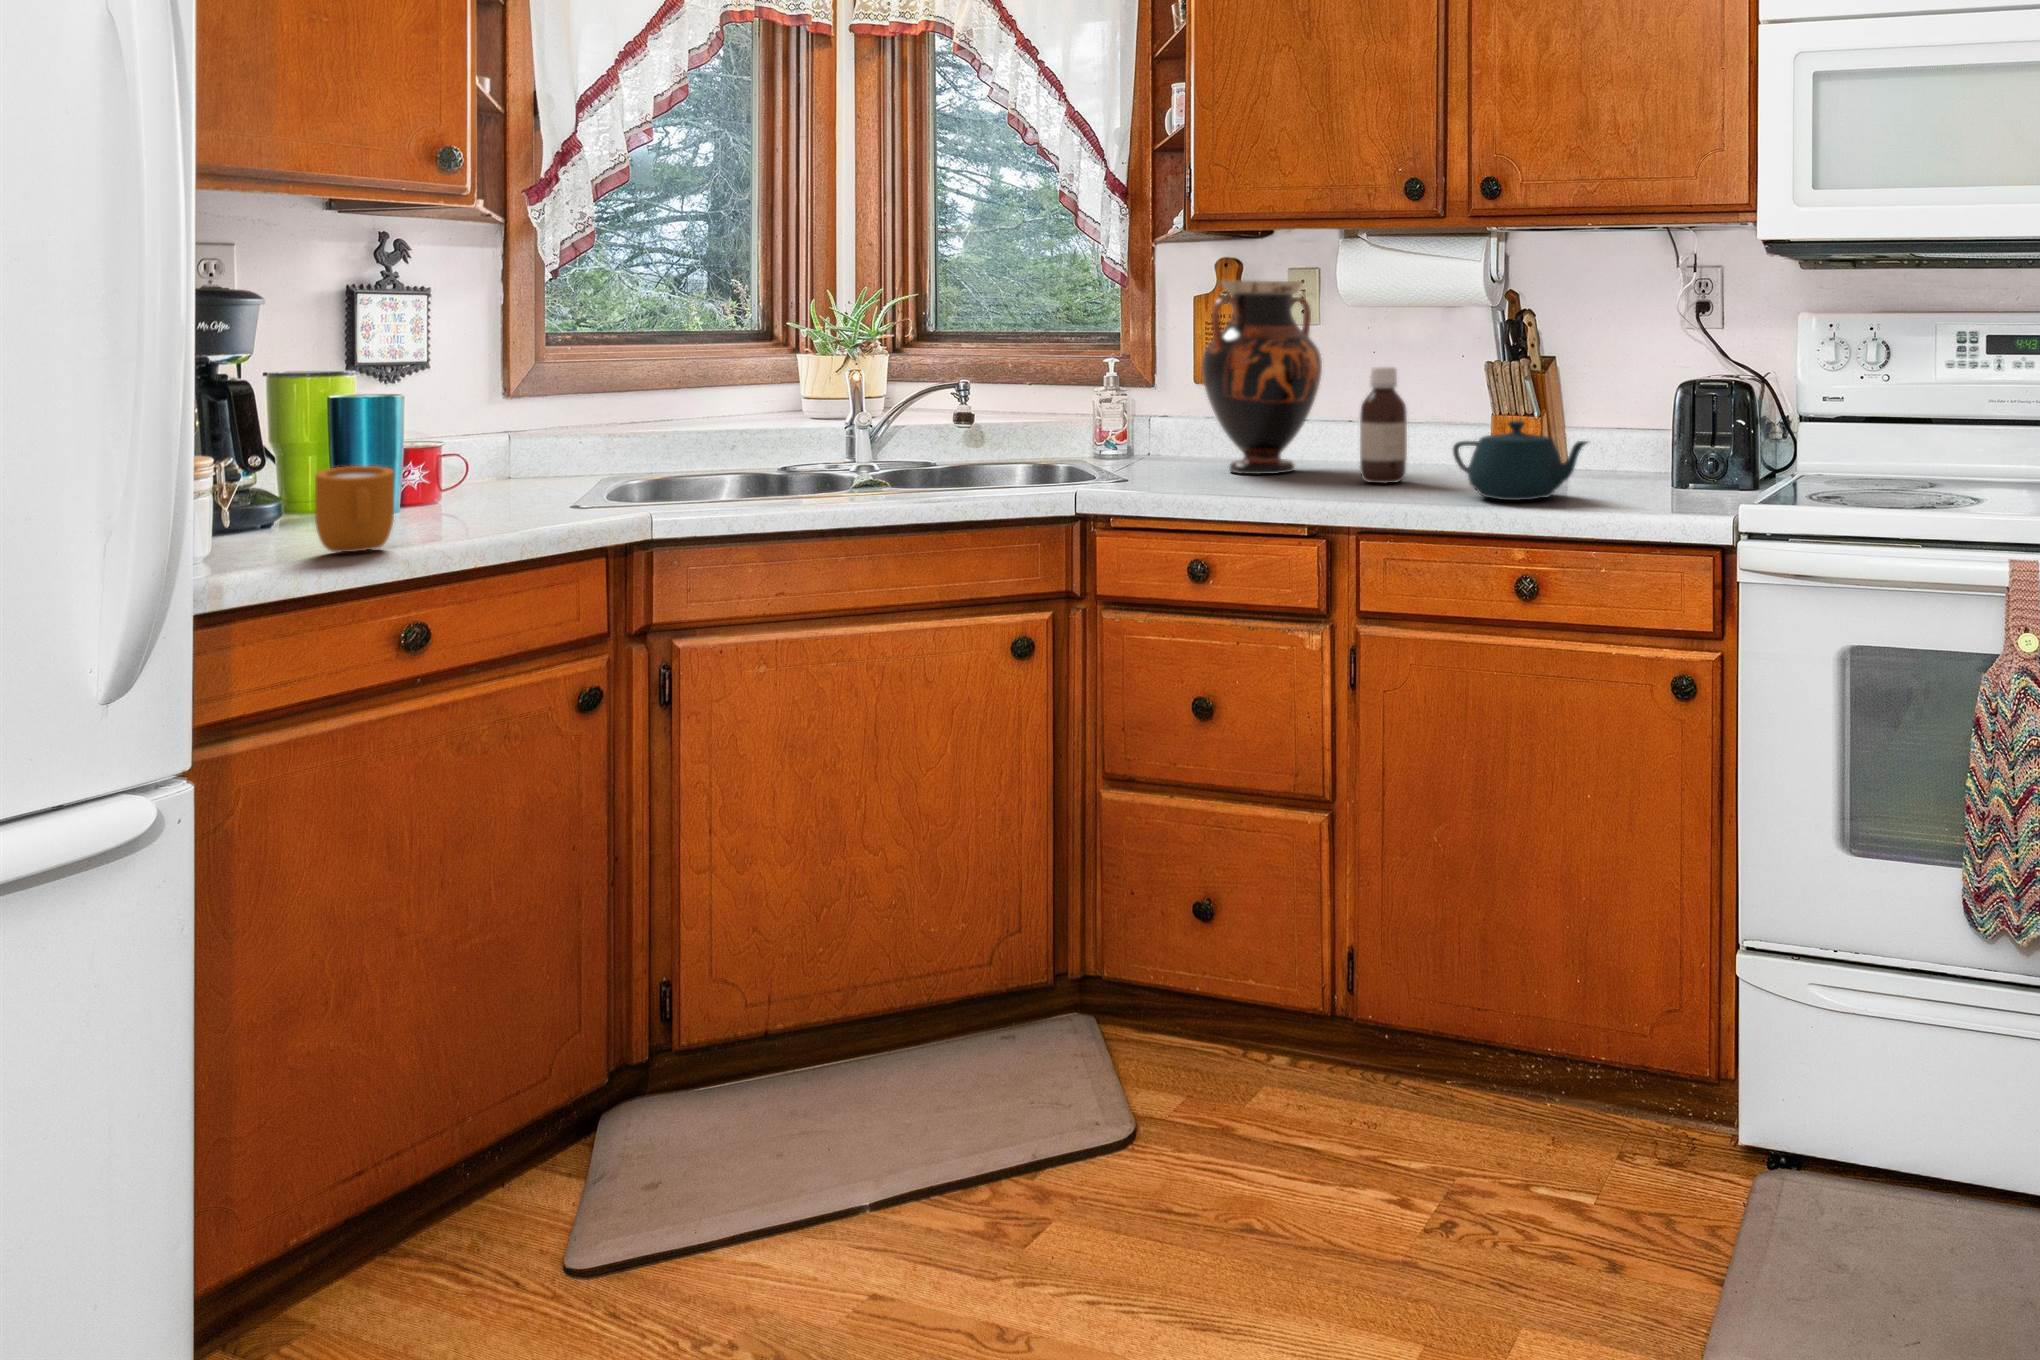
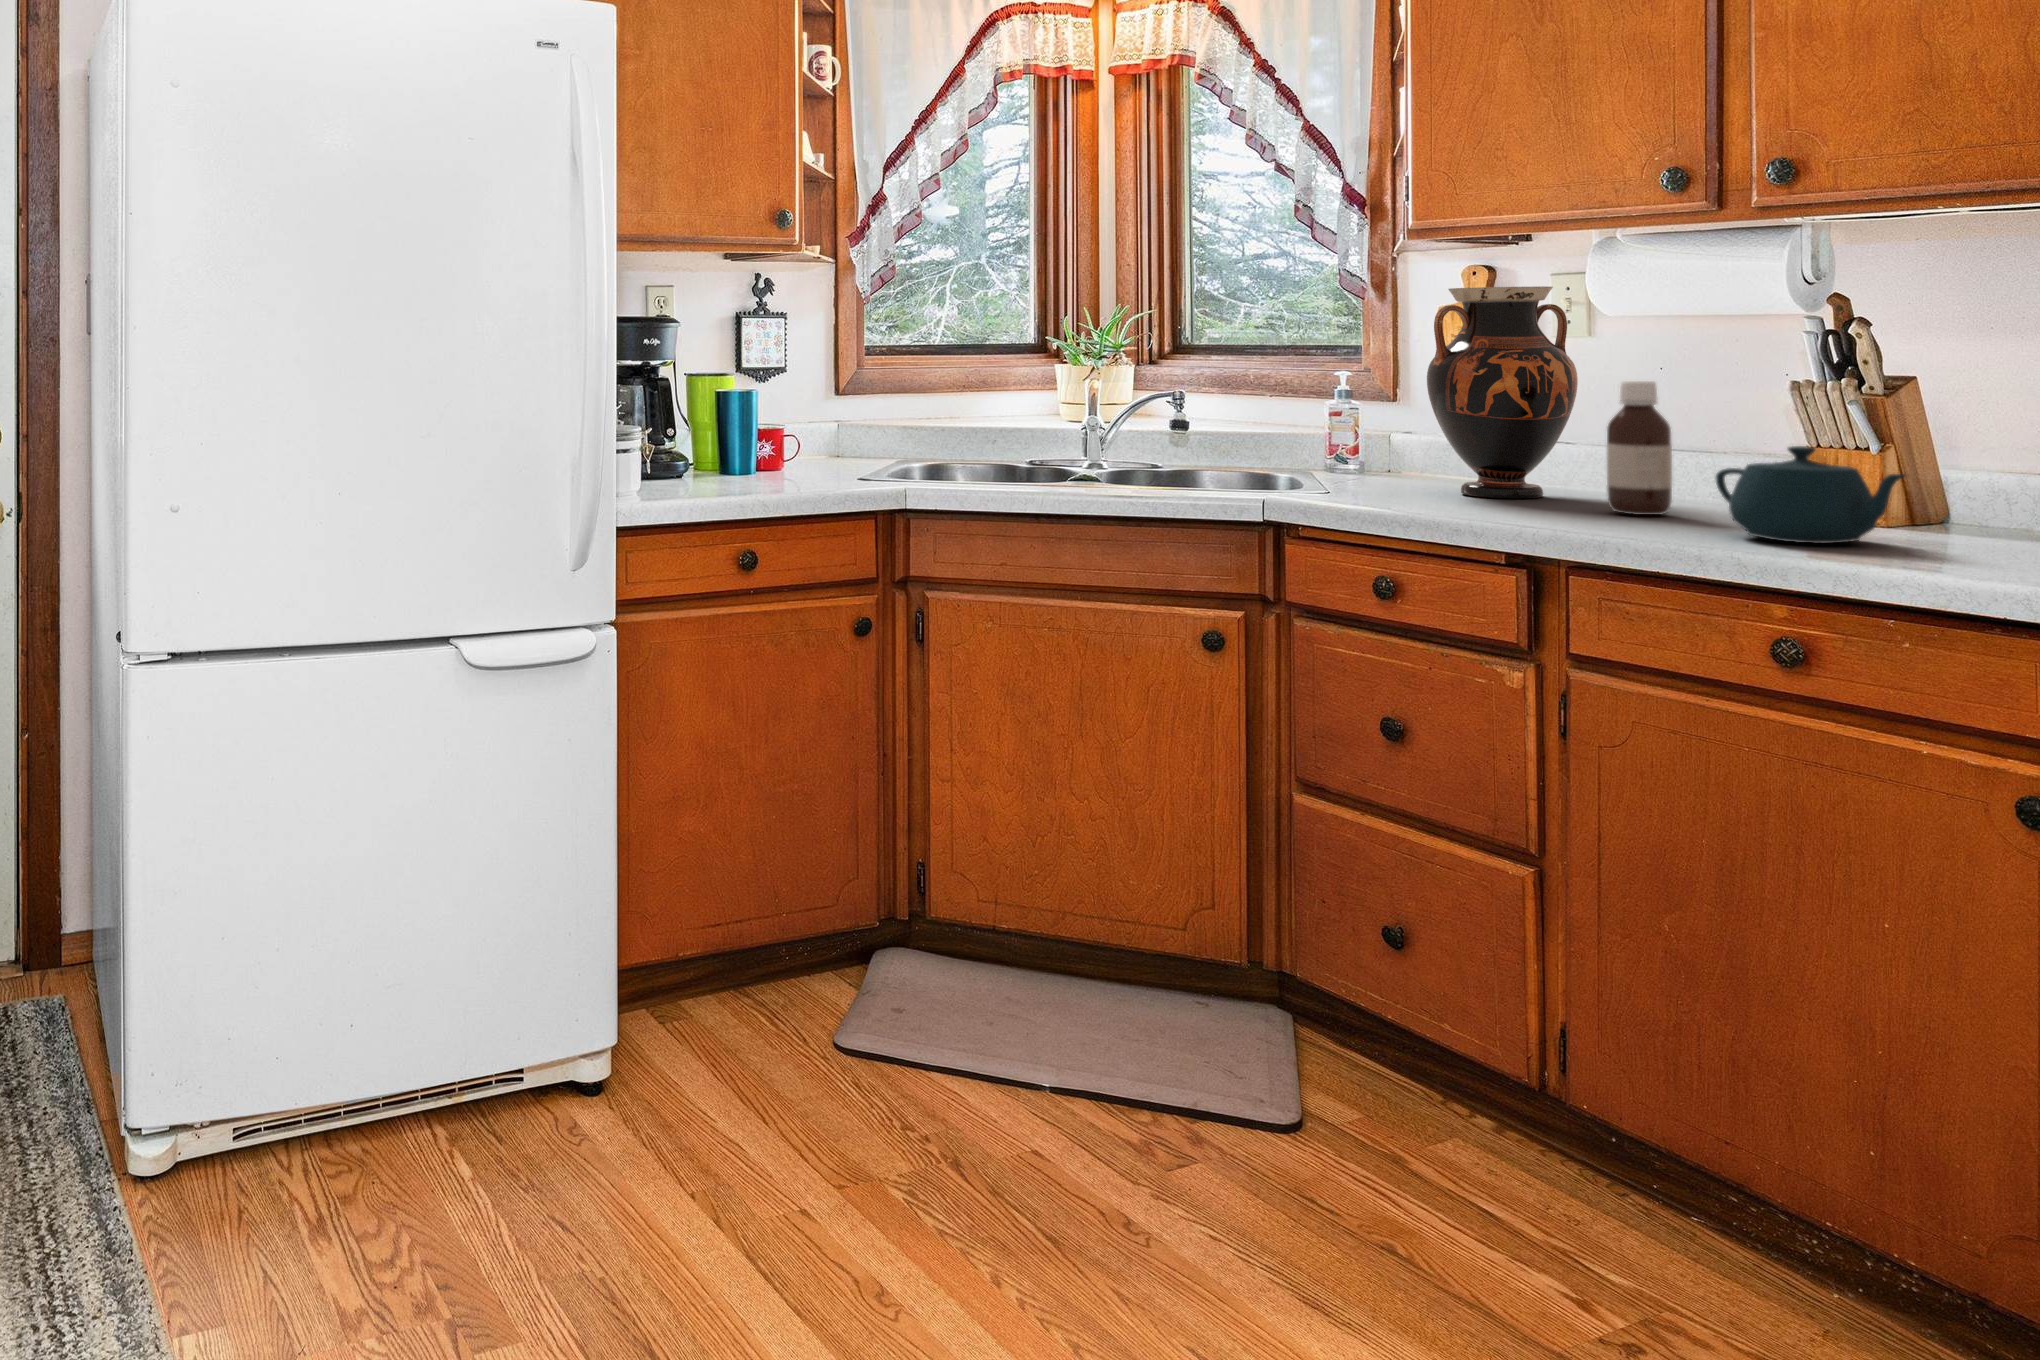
mug: present [315,466,394,552] -> none [696,437,740,496]

